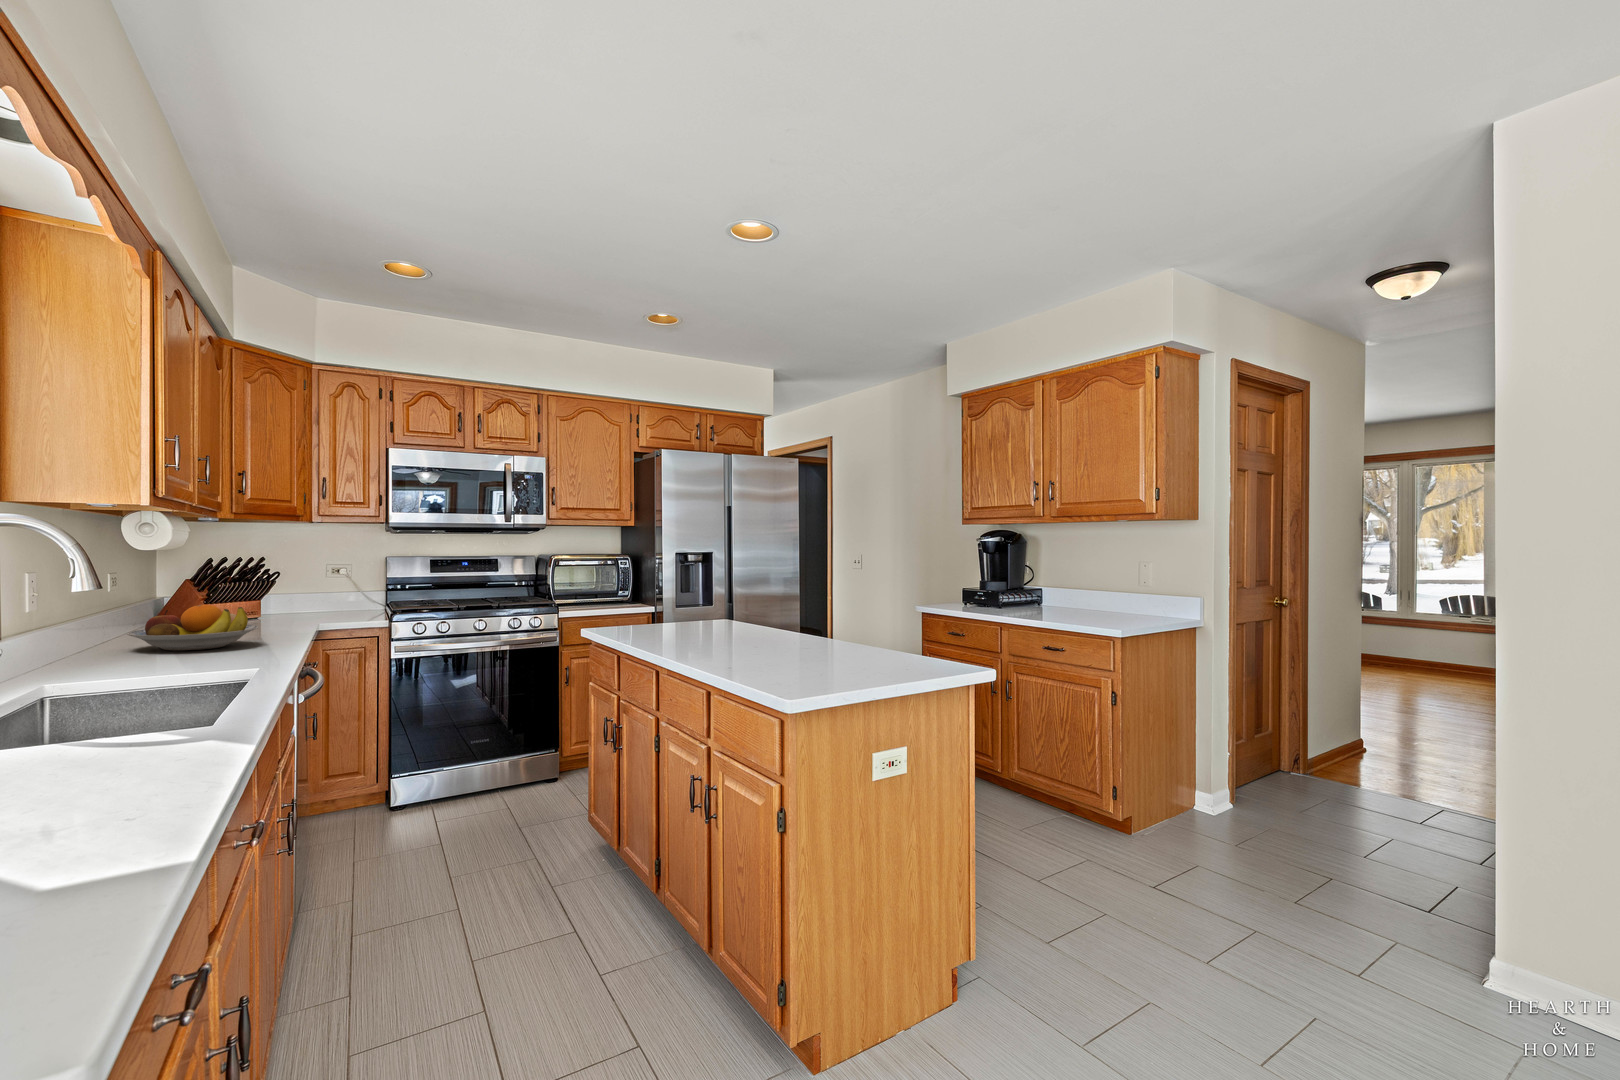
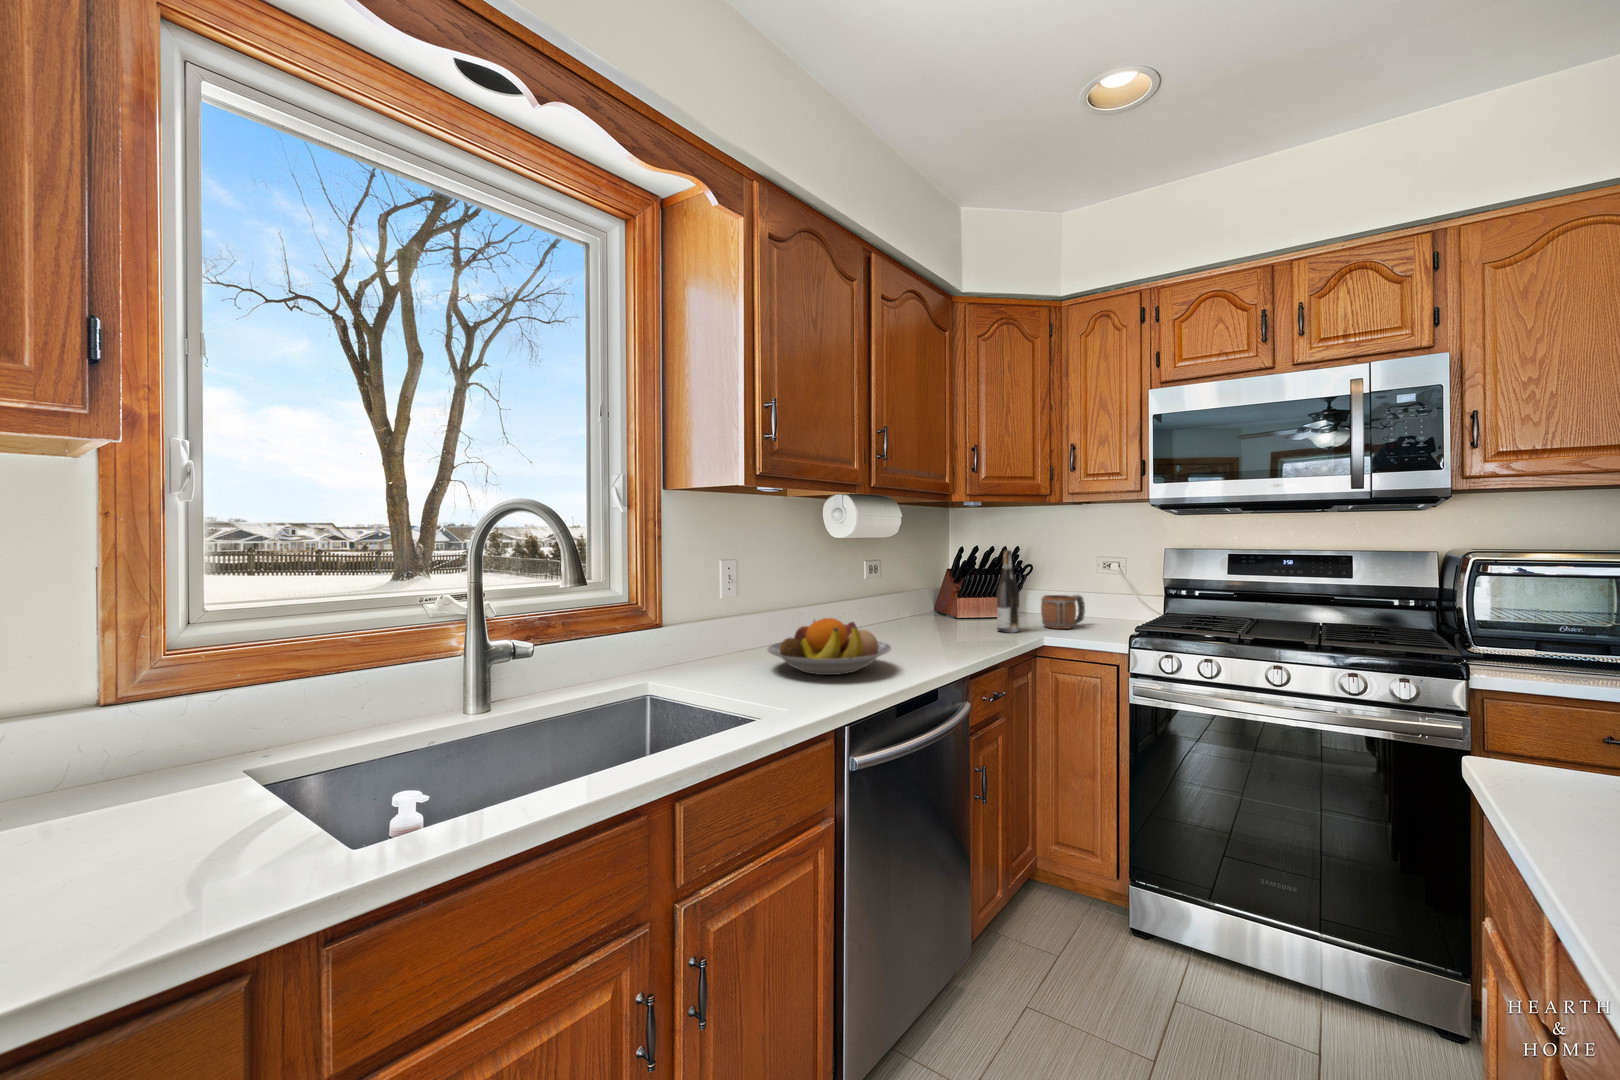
wine bottle: none [267,557,288,623] -> present [997,550,1020,633]
mug: none [296,592,329,619] -> present [1041,595,1085,629]

